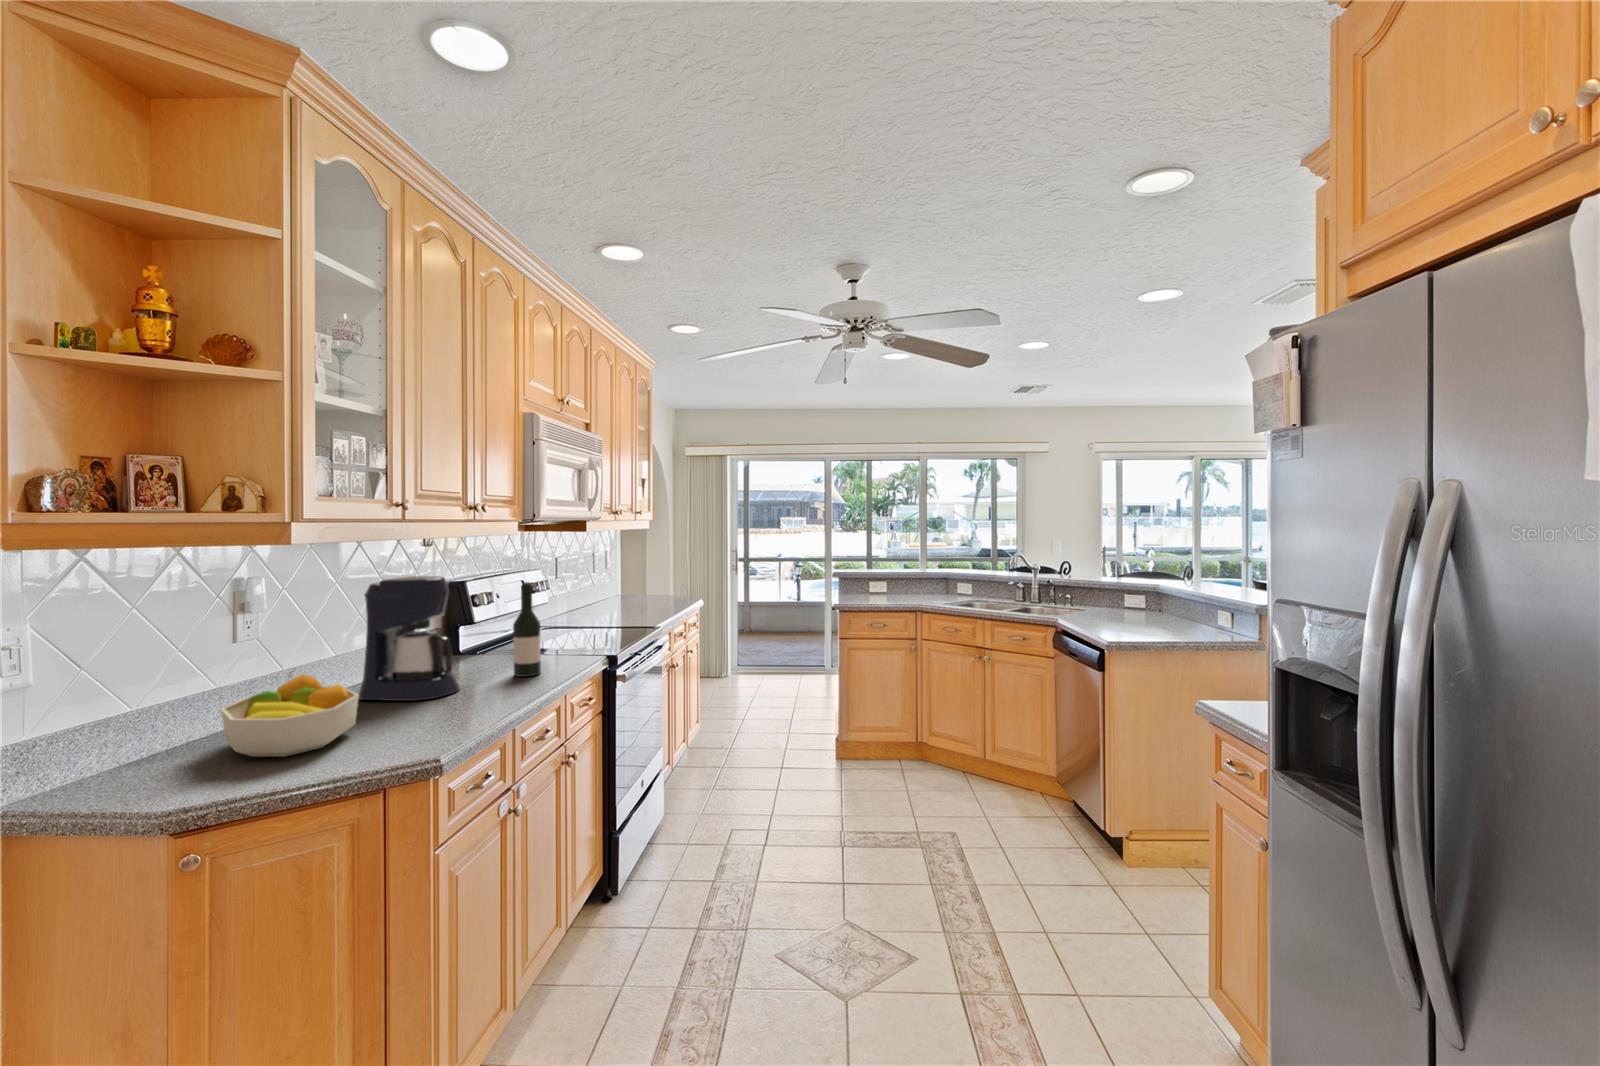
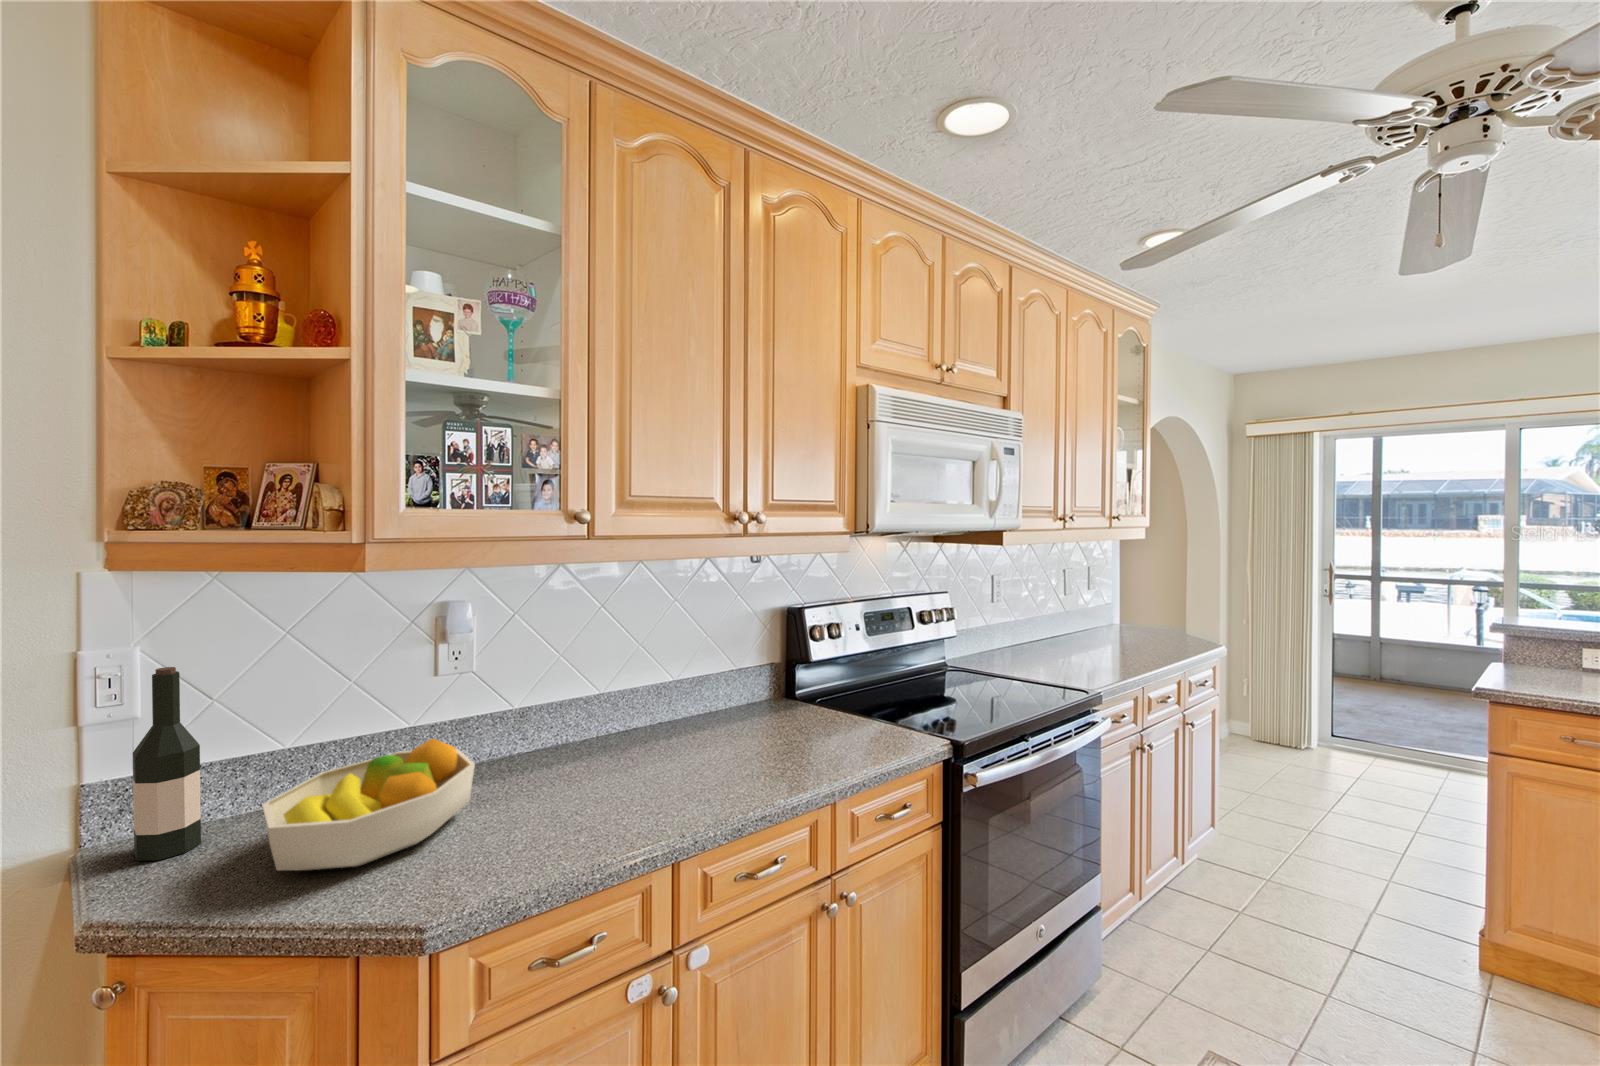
coffee maker: present [359,576,460,701] -> none [570,610,682,792]
wine bottle: present [513,582,541,677] -> present [133,667,201,861]

